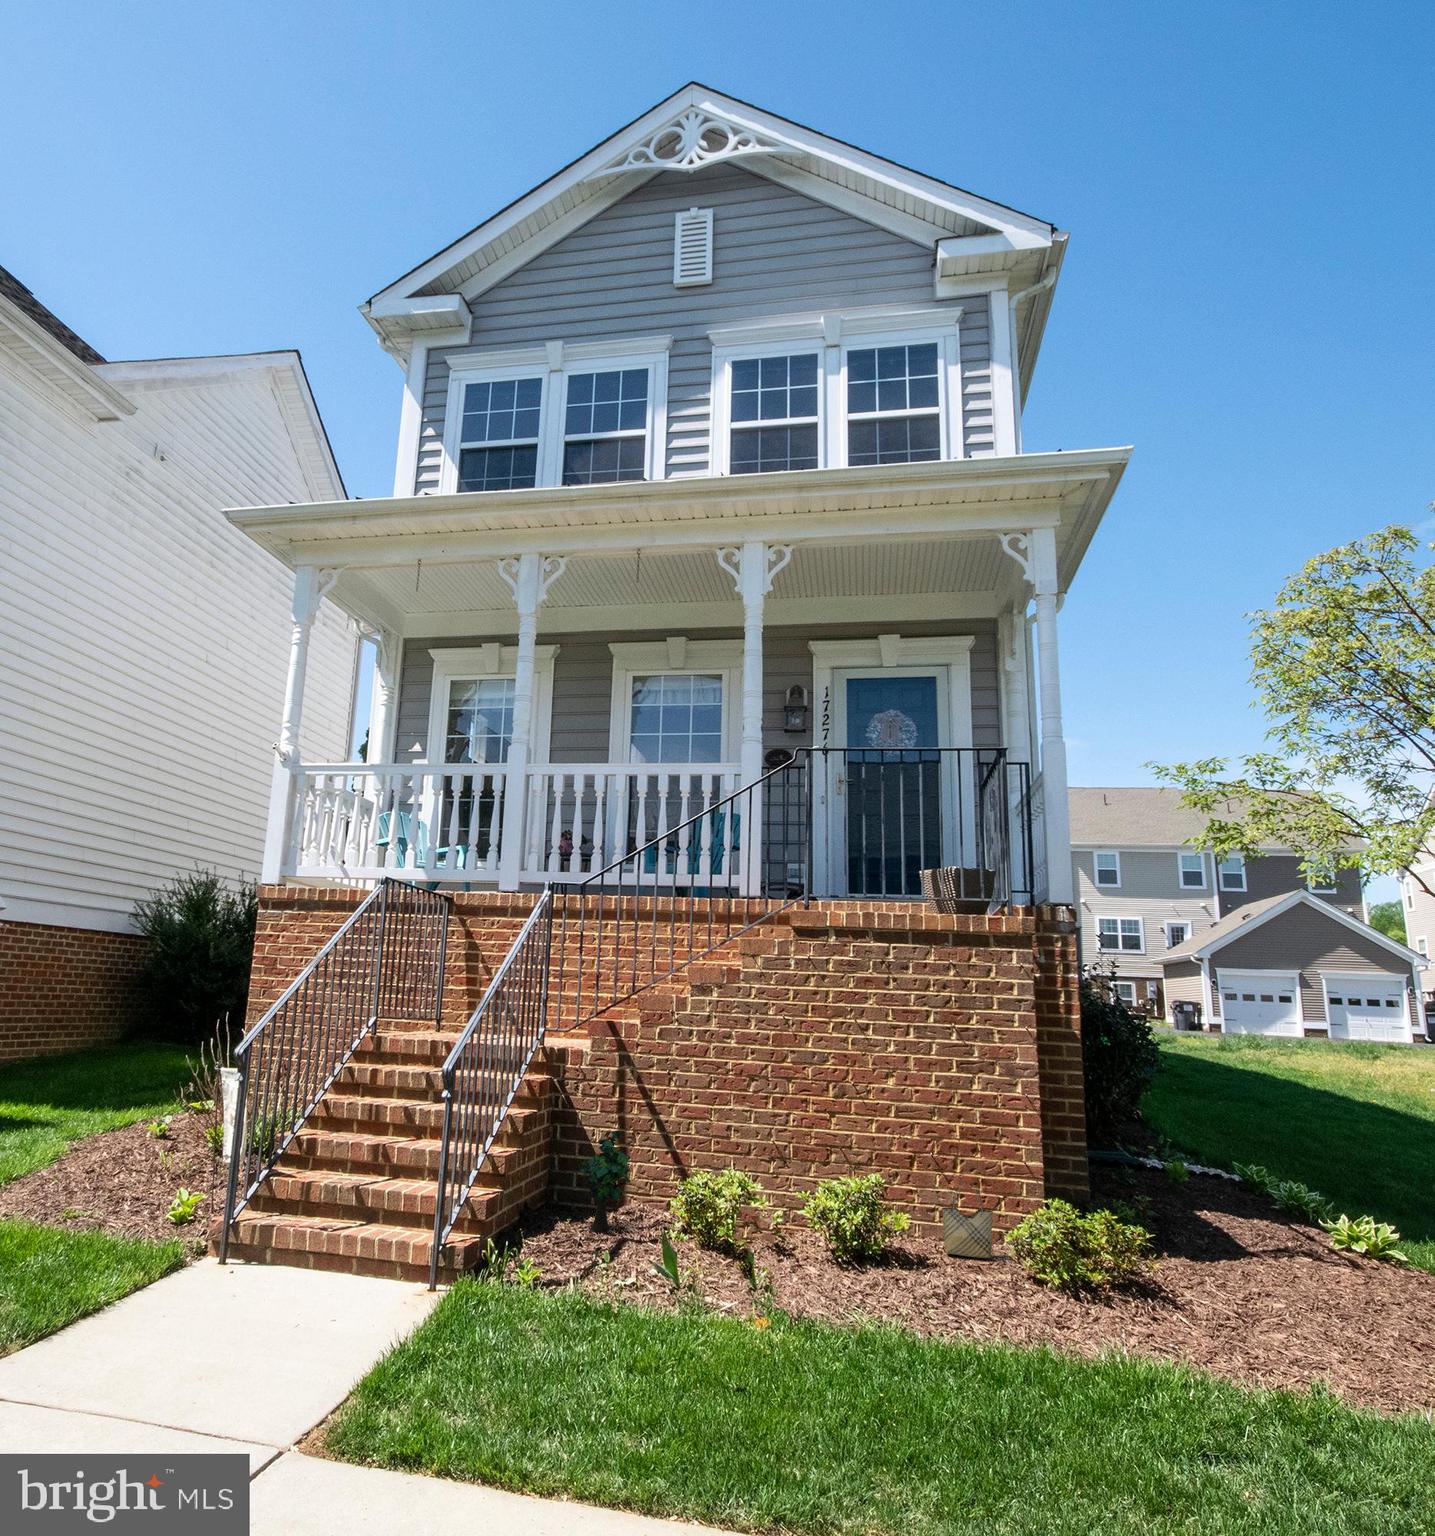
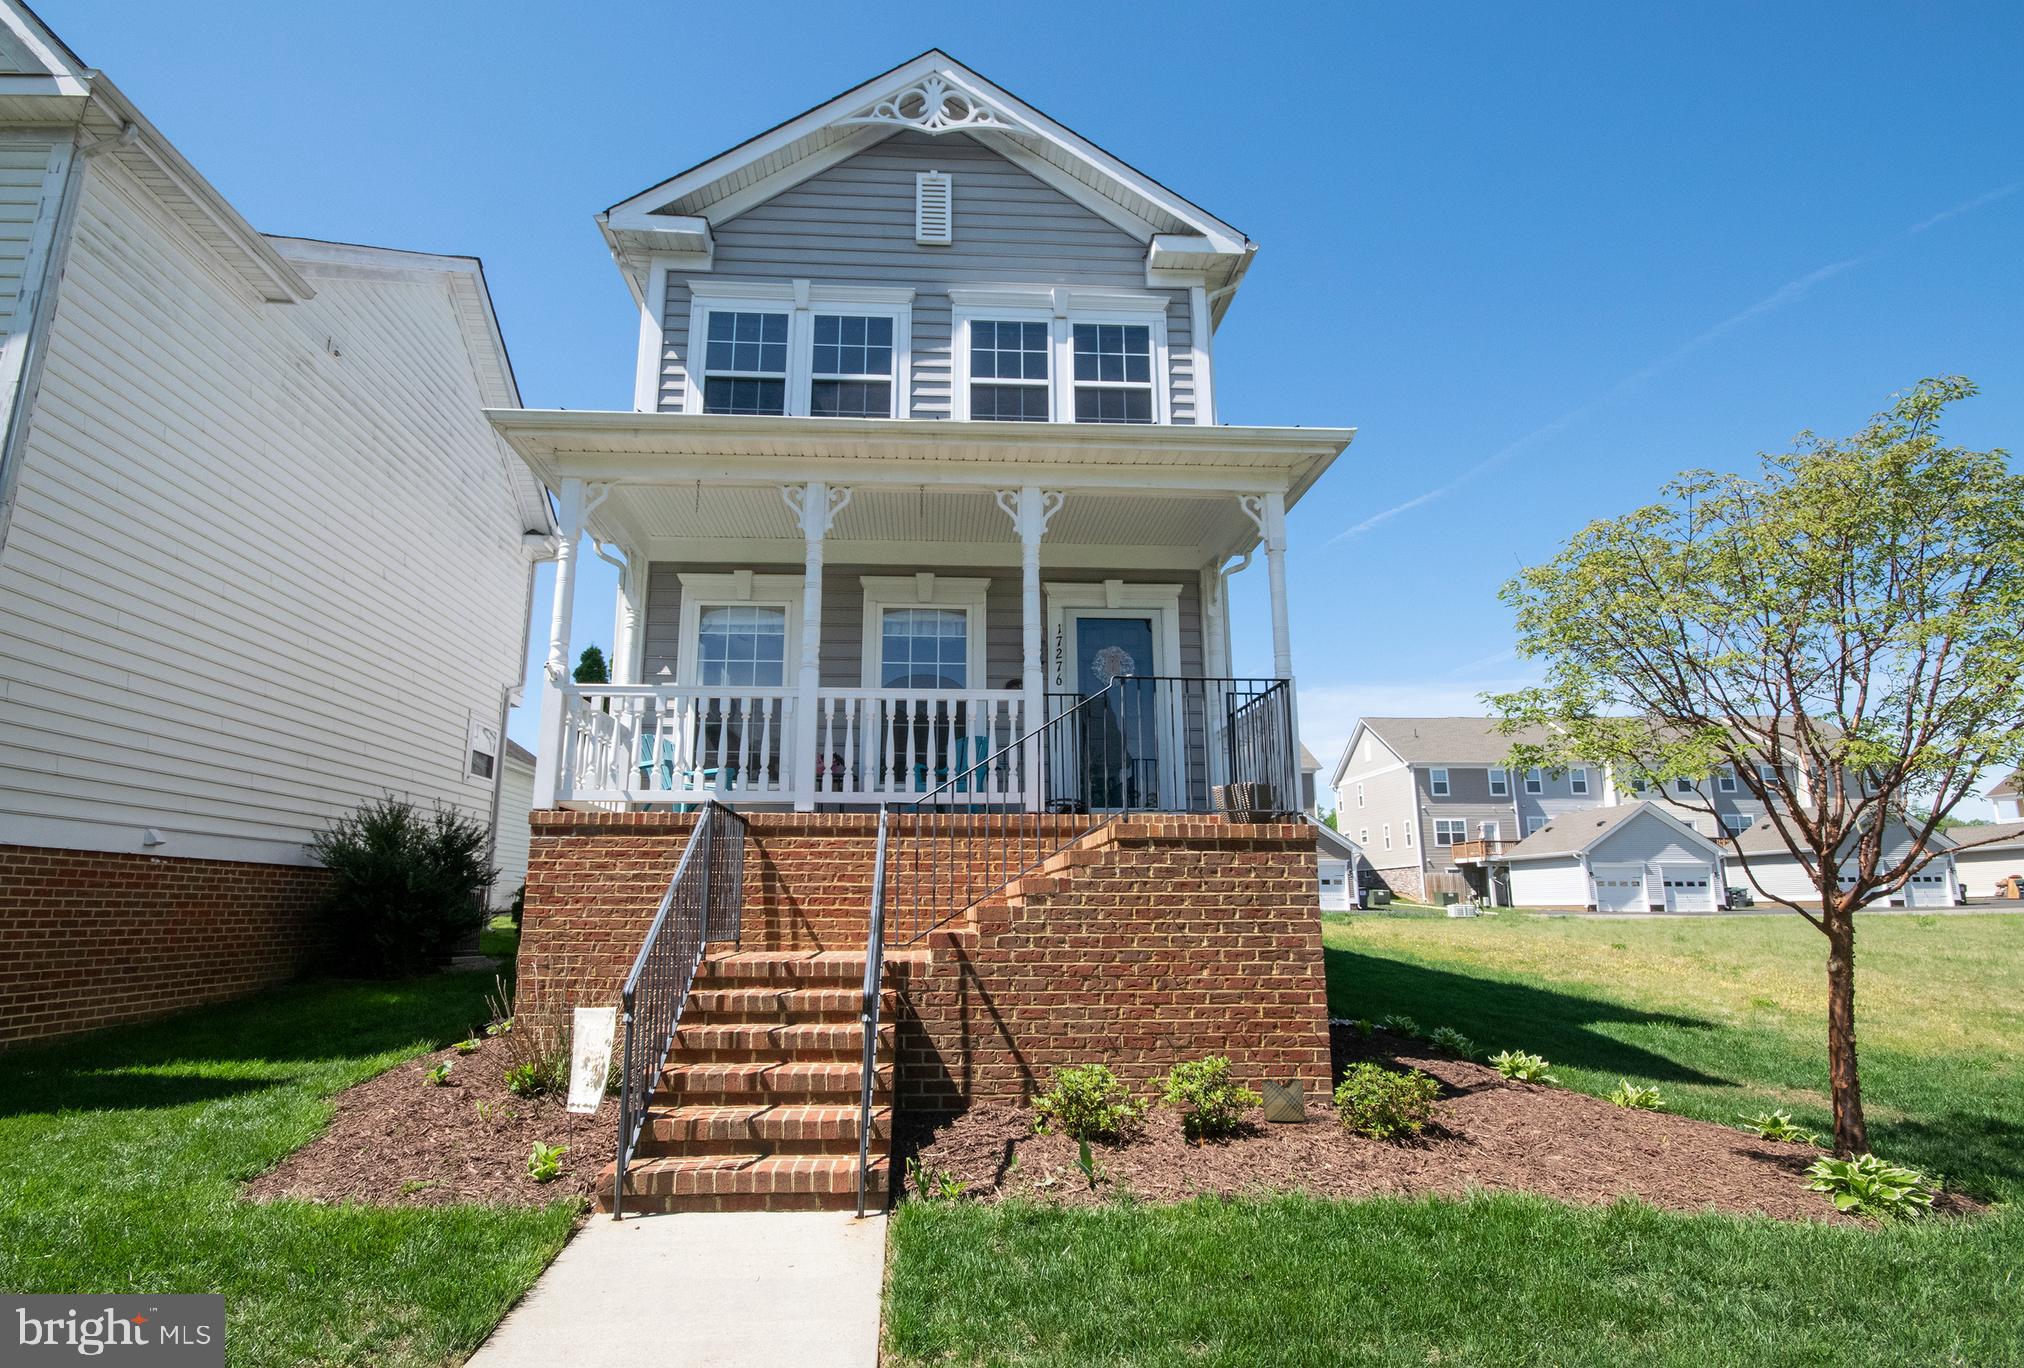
decorative plant: present [575,1131,631,1231] -> none [935,1036,986,1132]

